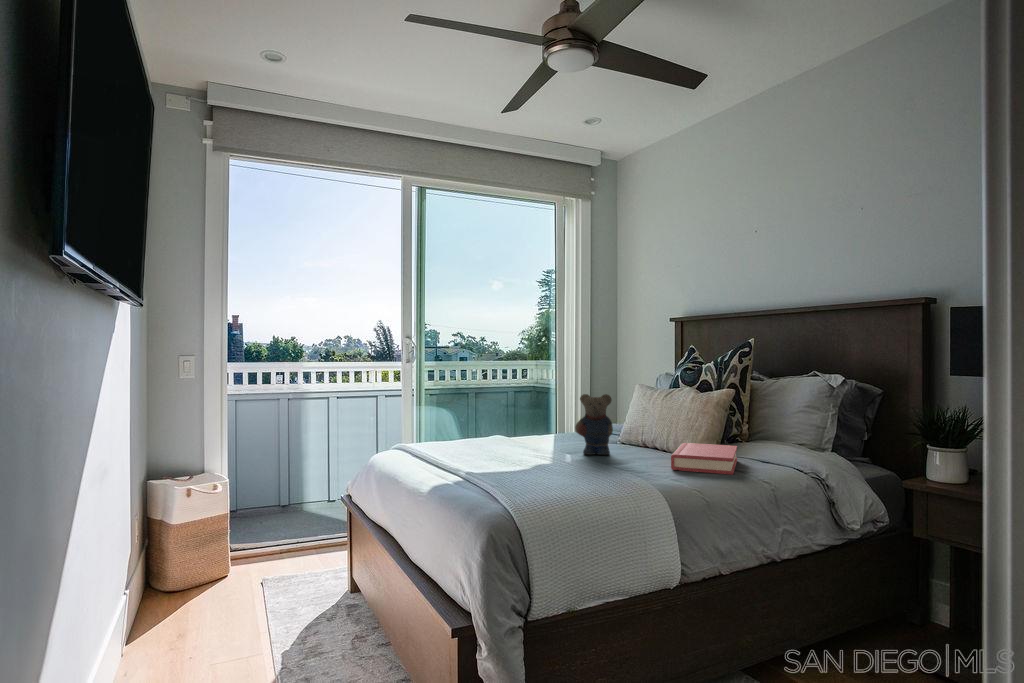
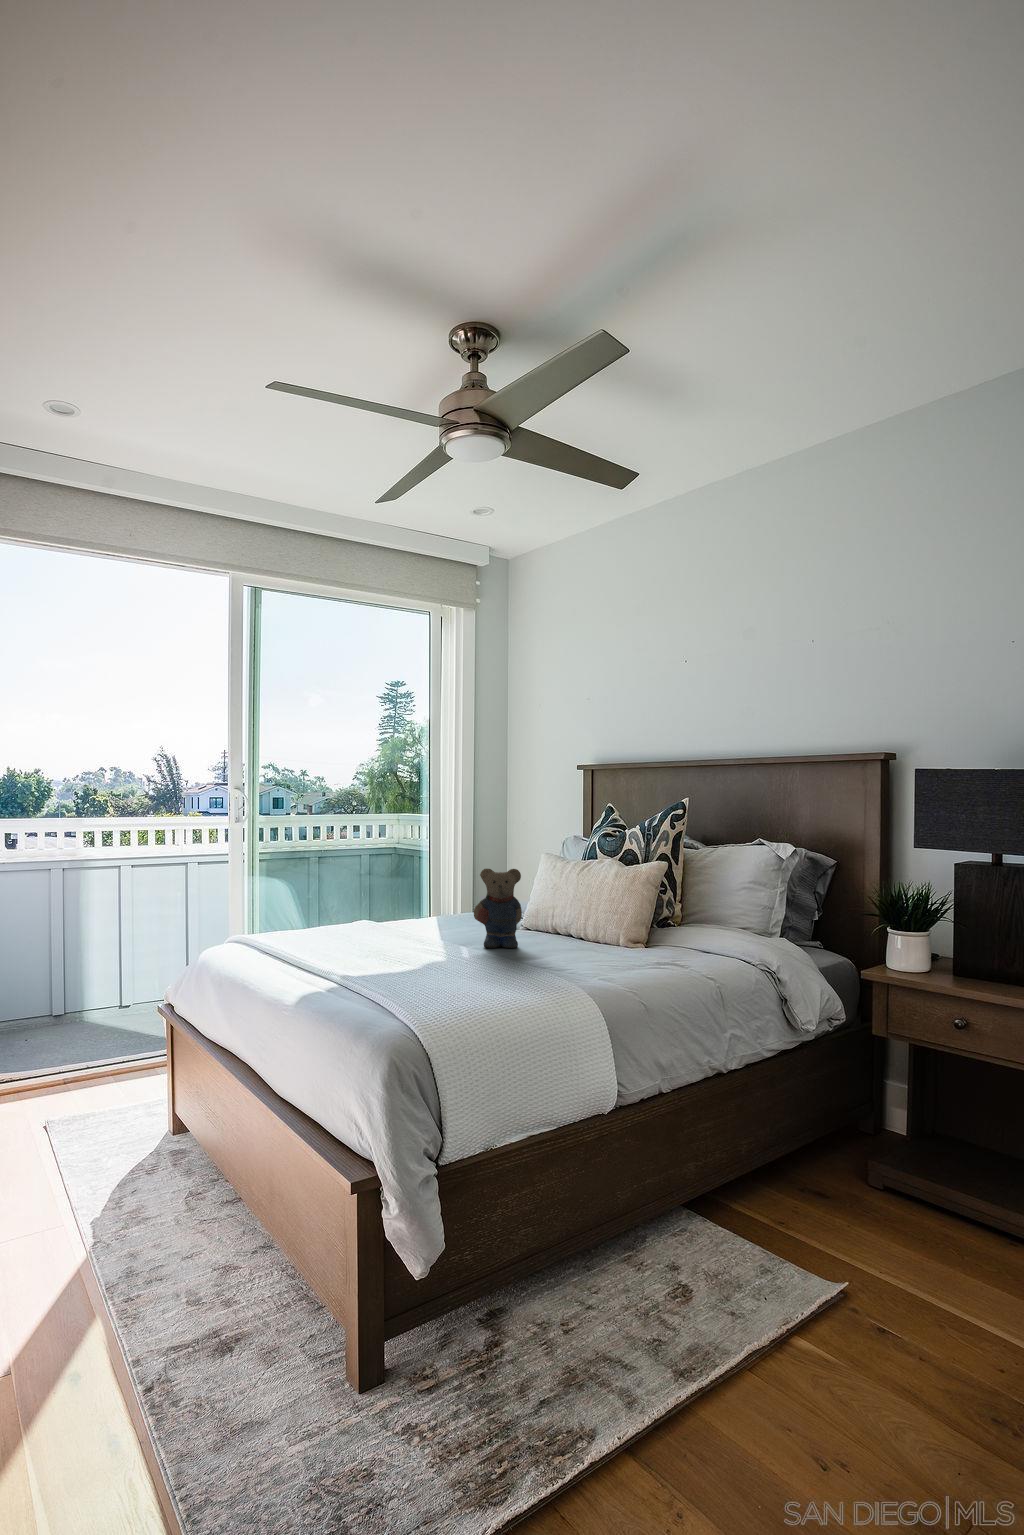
hardback book: present [671,443,737,475] -> none [599,931,674,971]

